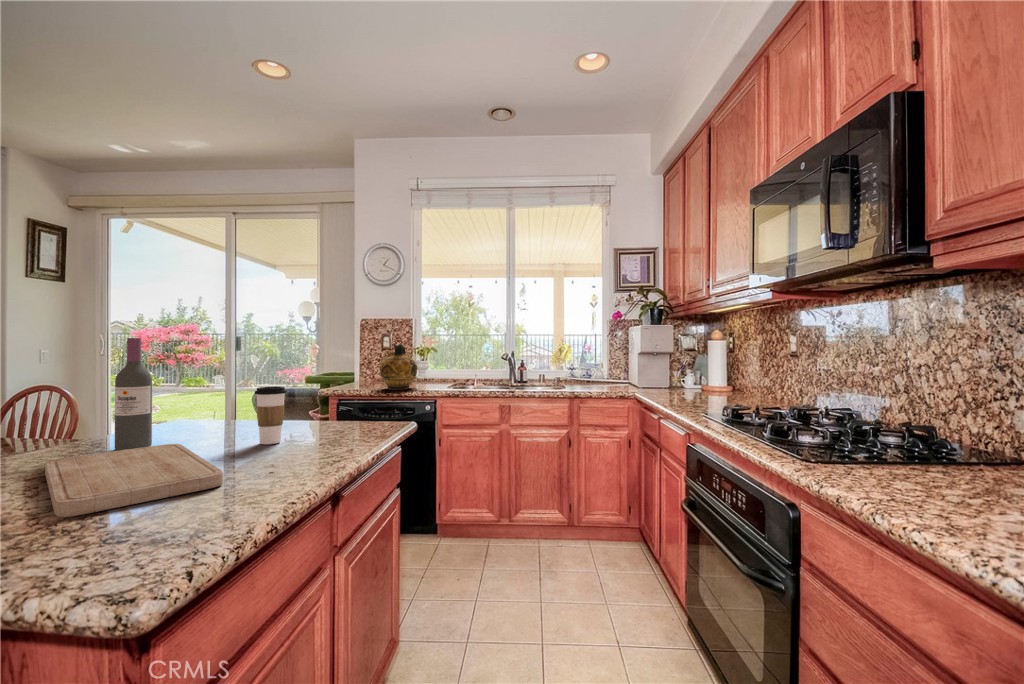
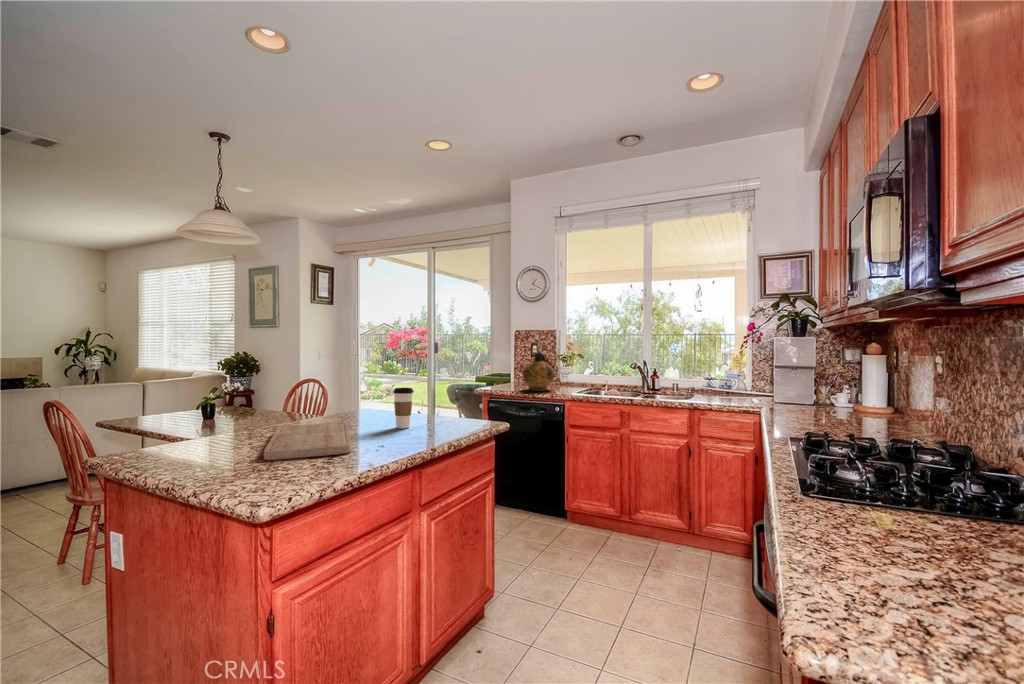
wine bottle: present [115,338,152,451] -> none [319,353,339,424]

